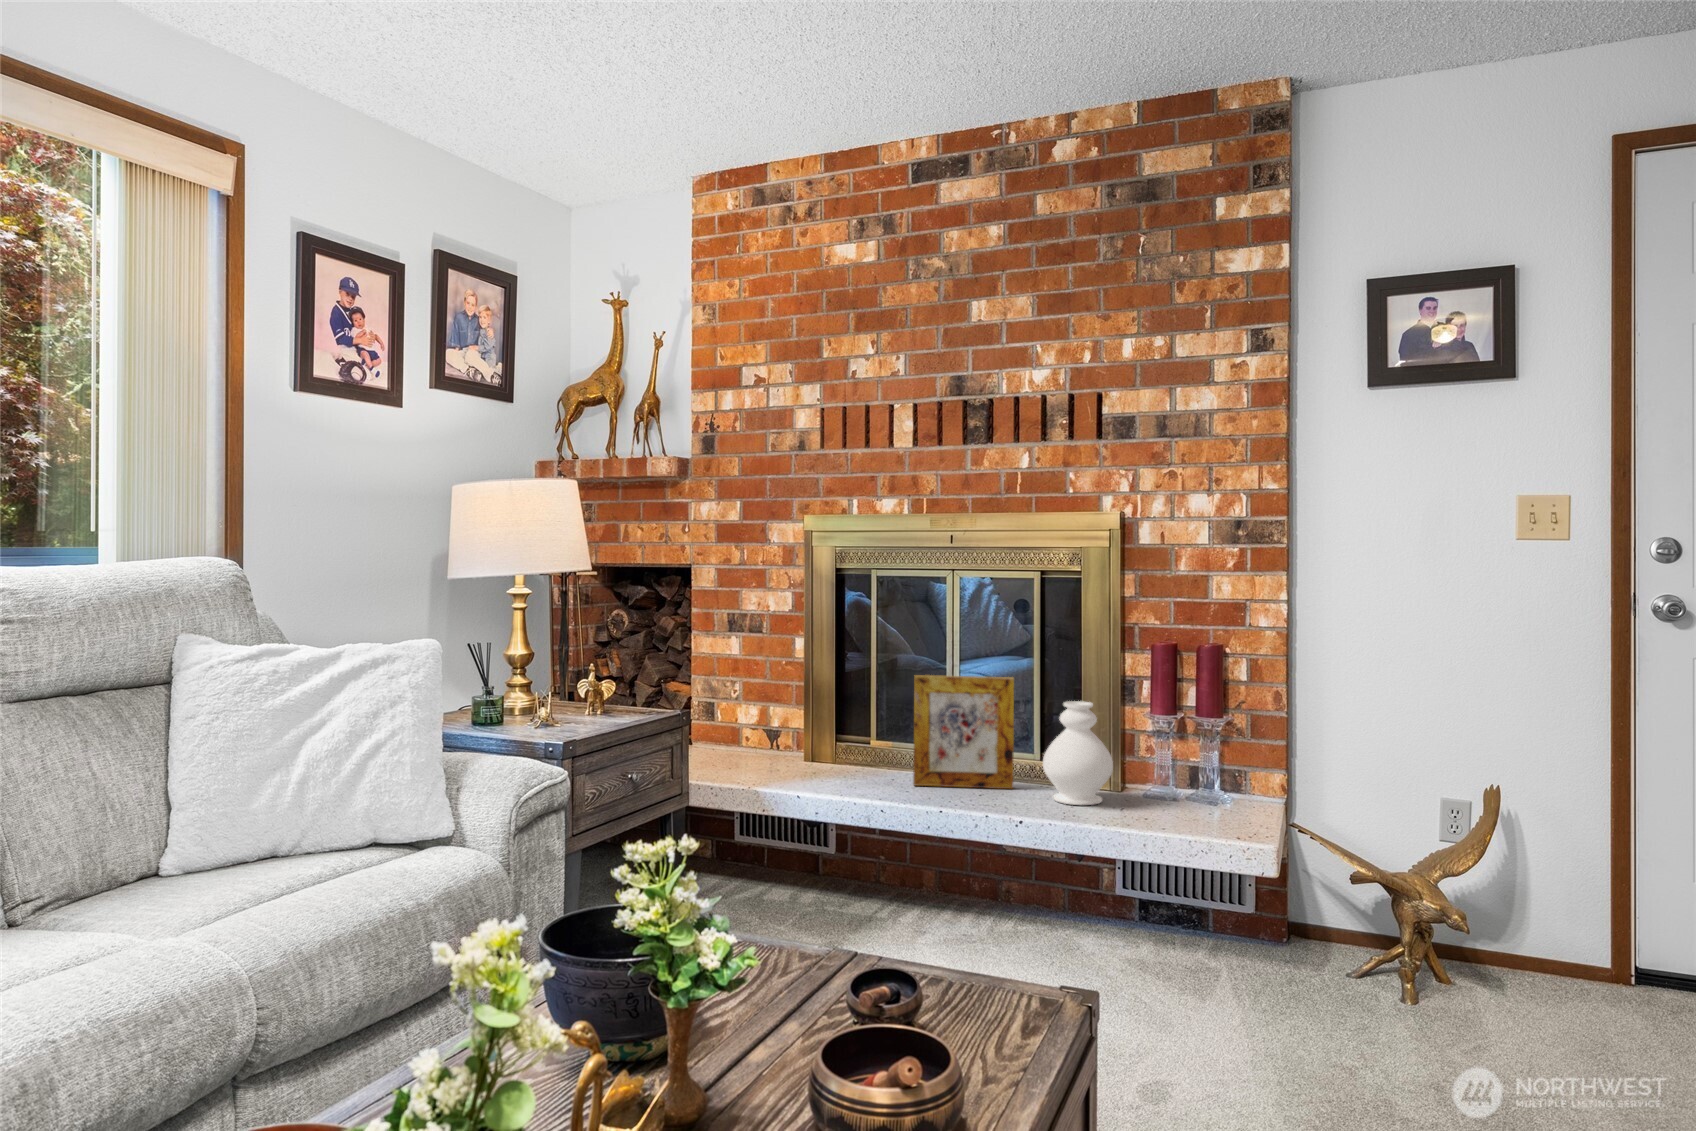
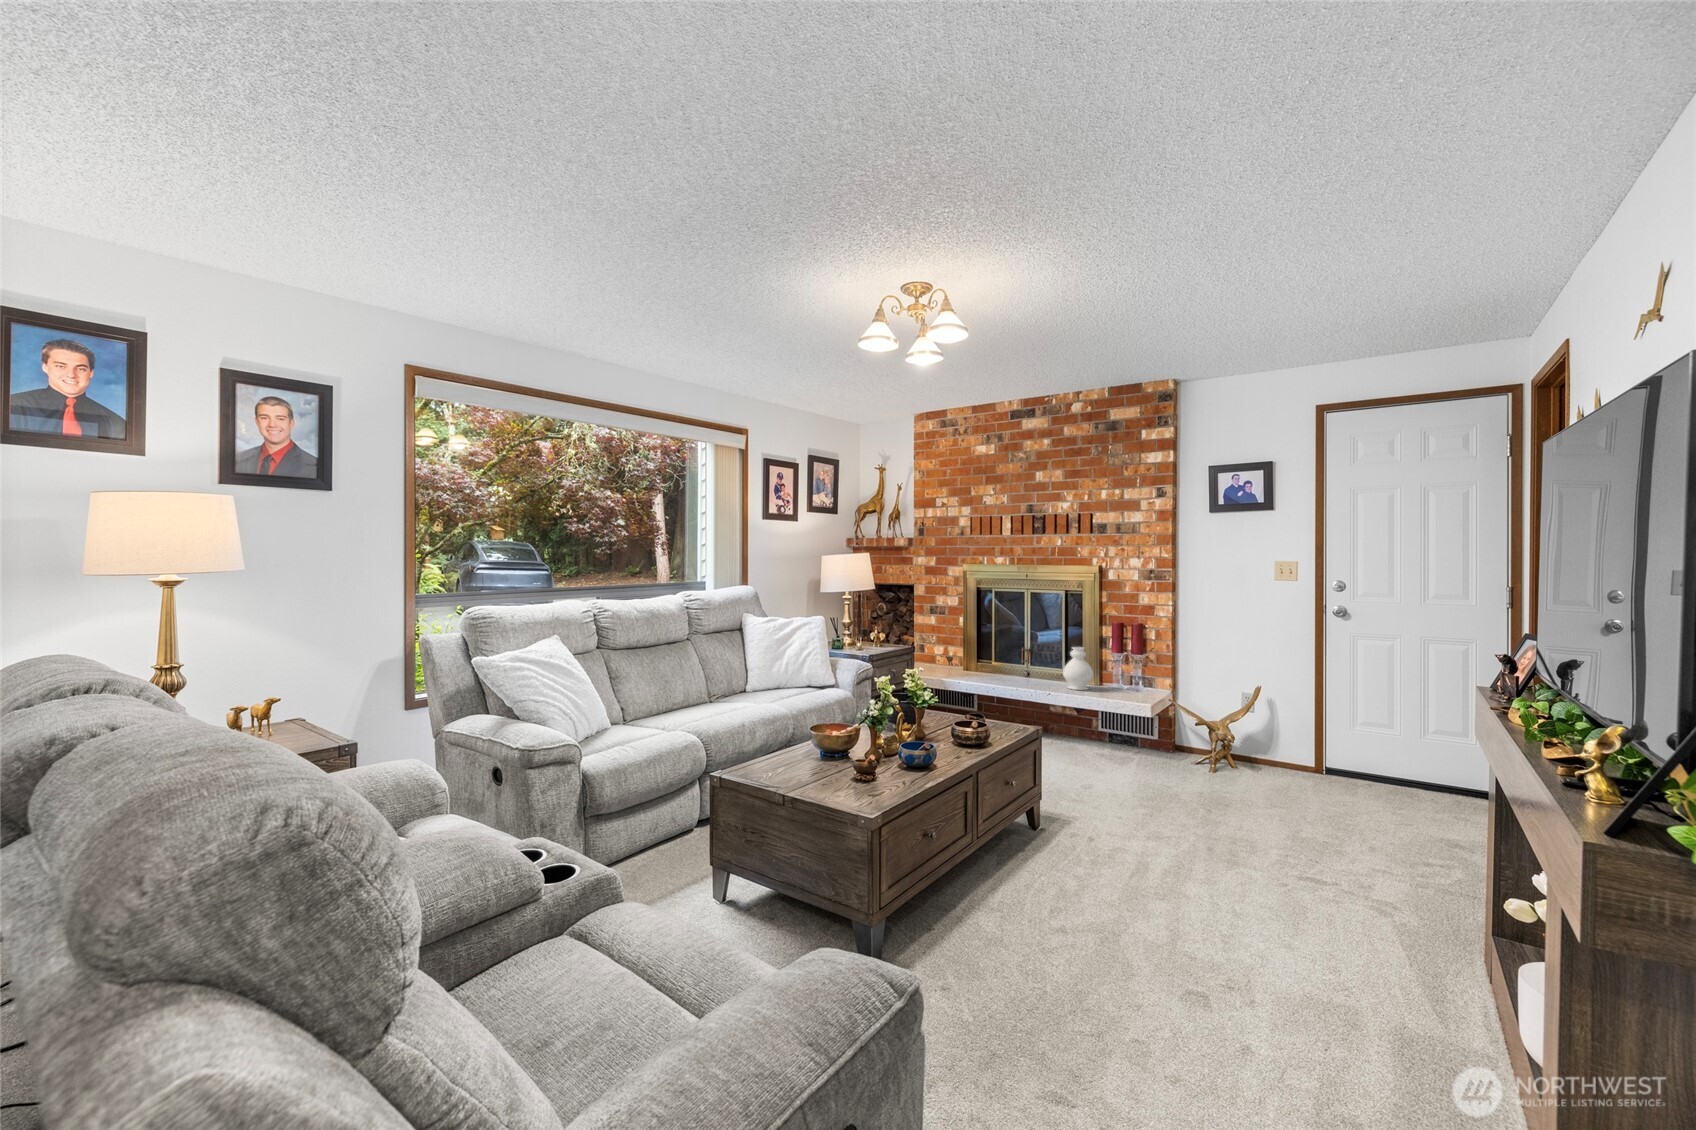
picture frame: present [913,675,1014,789] -> none [1008,634,1052,684]

